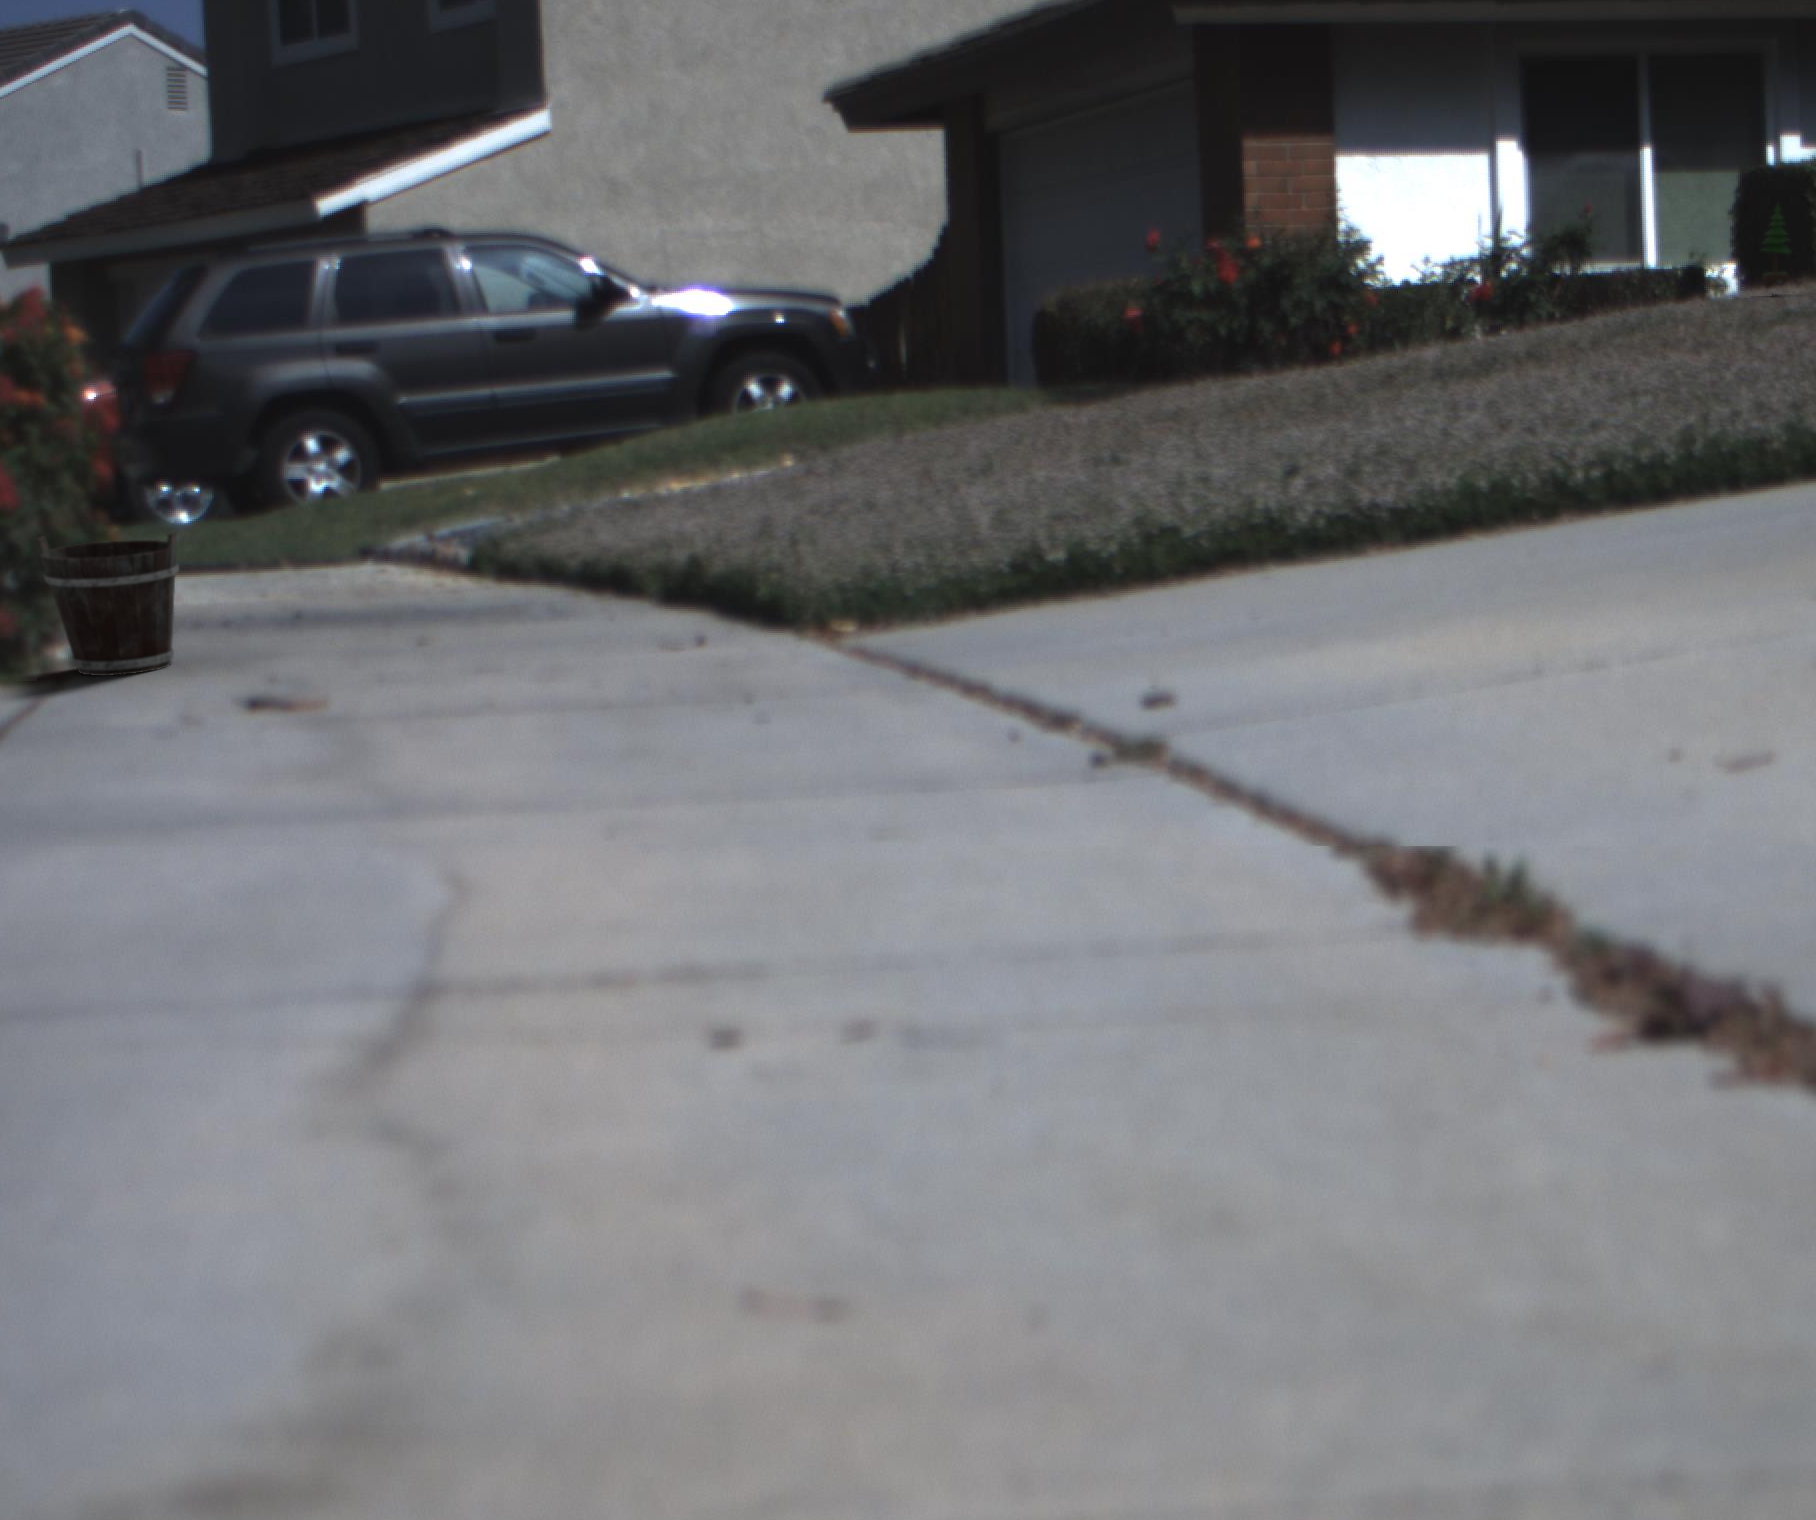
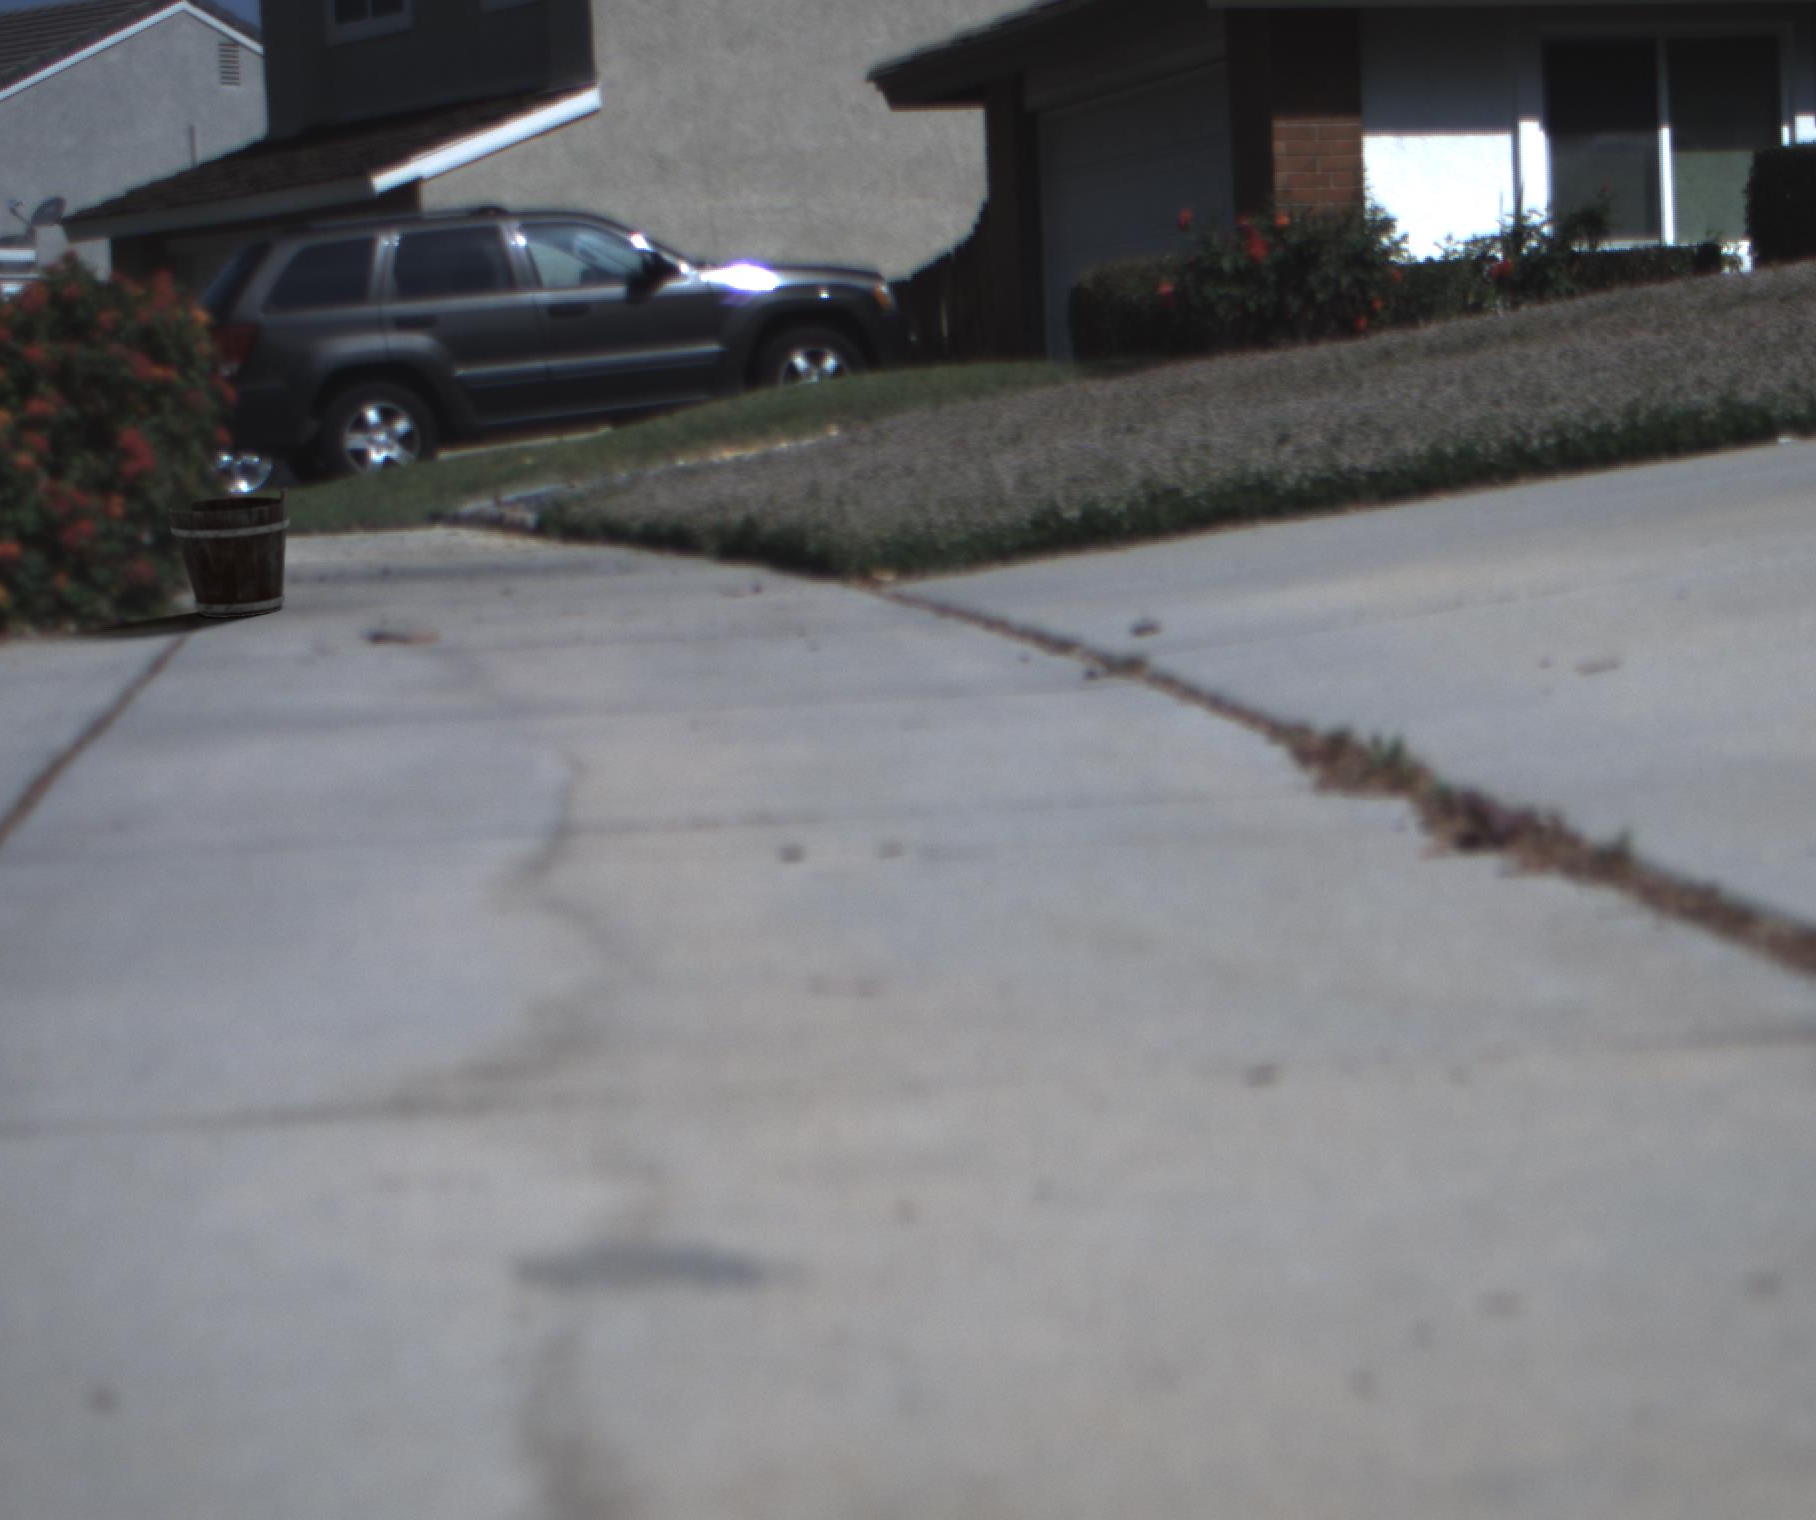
potted tree: present [1762,206,1790,294] -> none [1772,182,1803,273]

